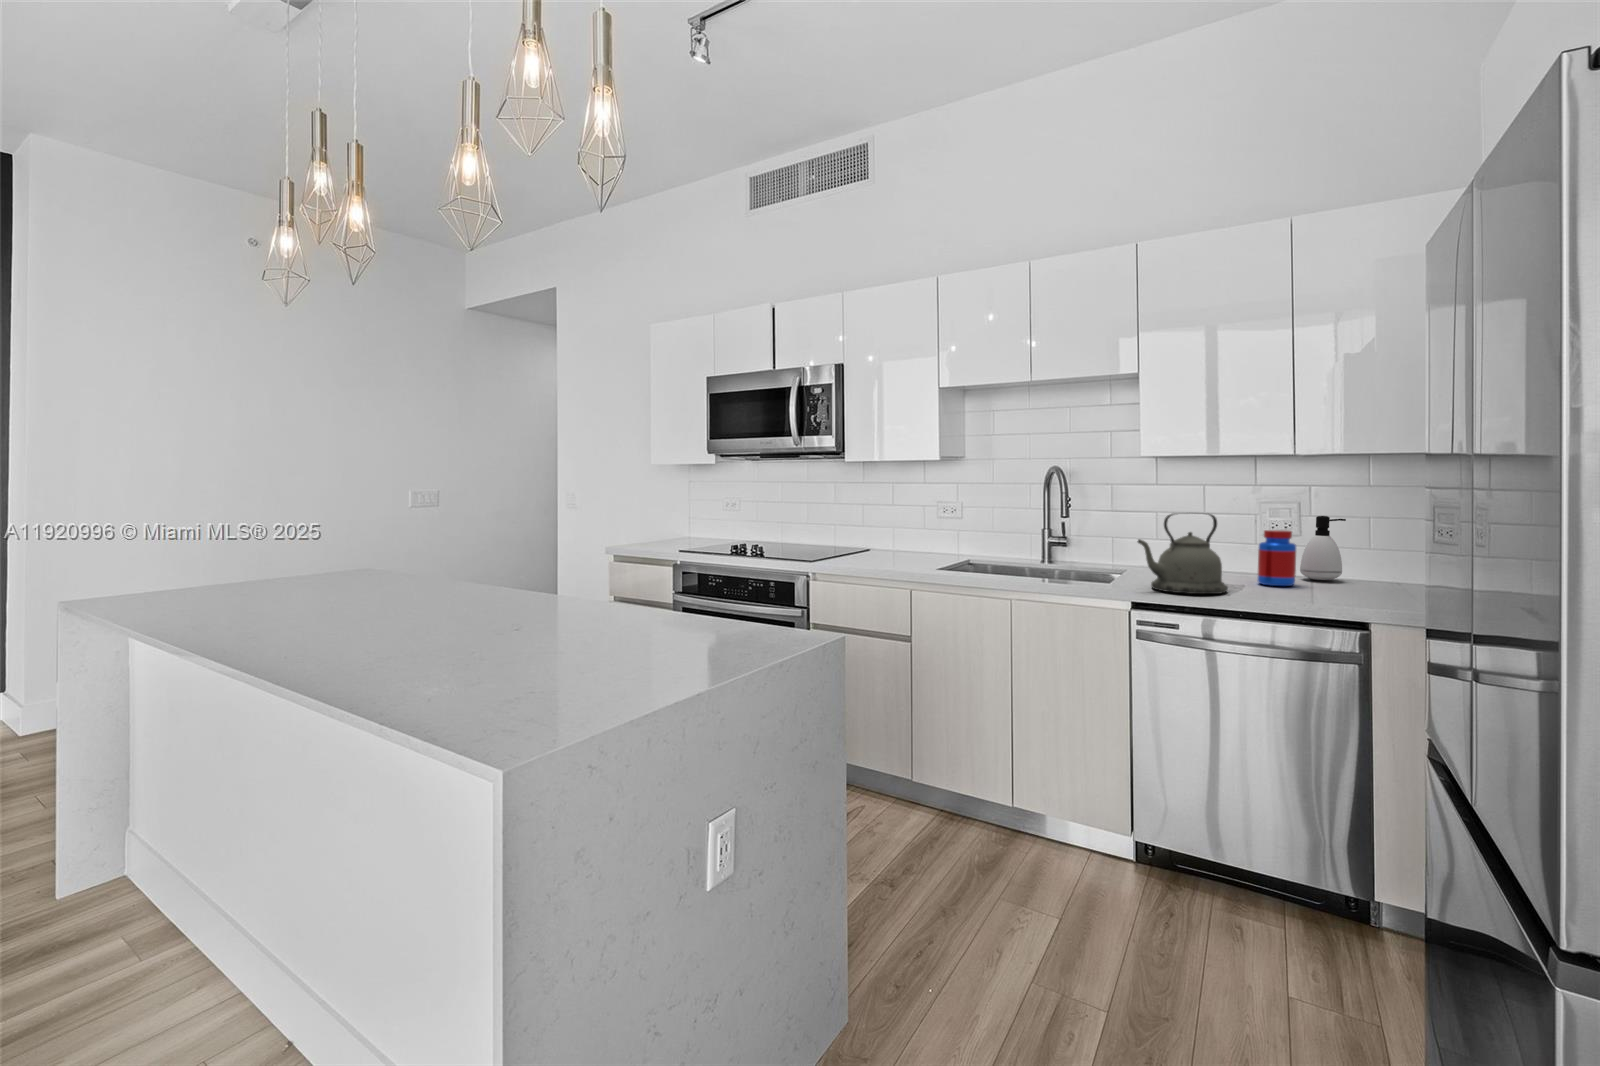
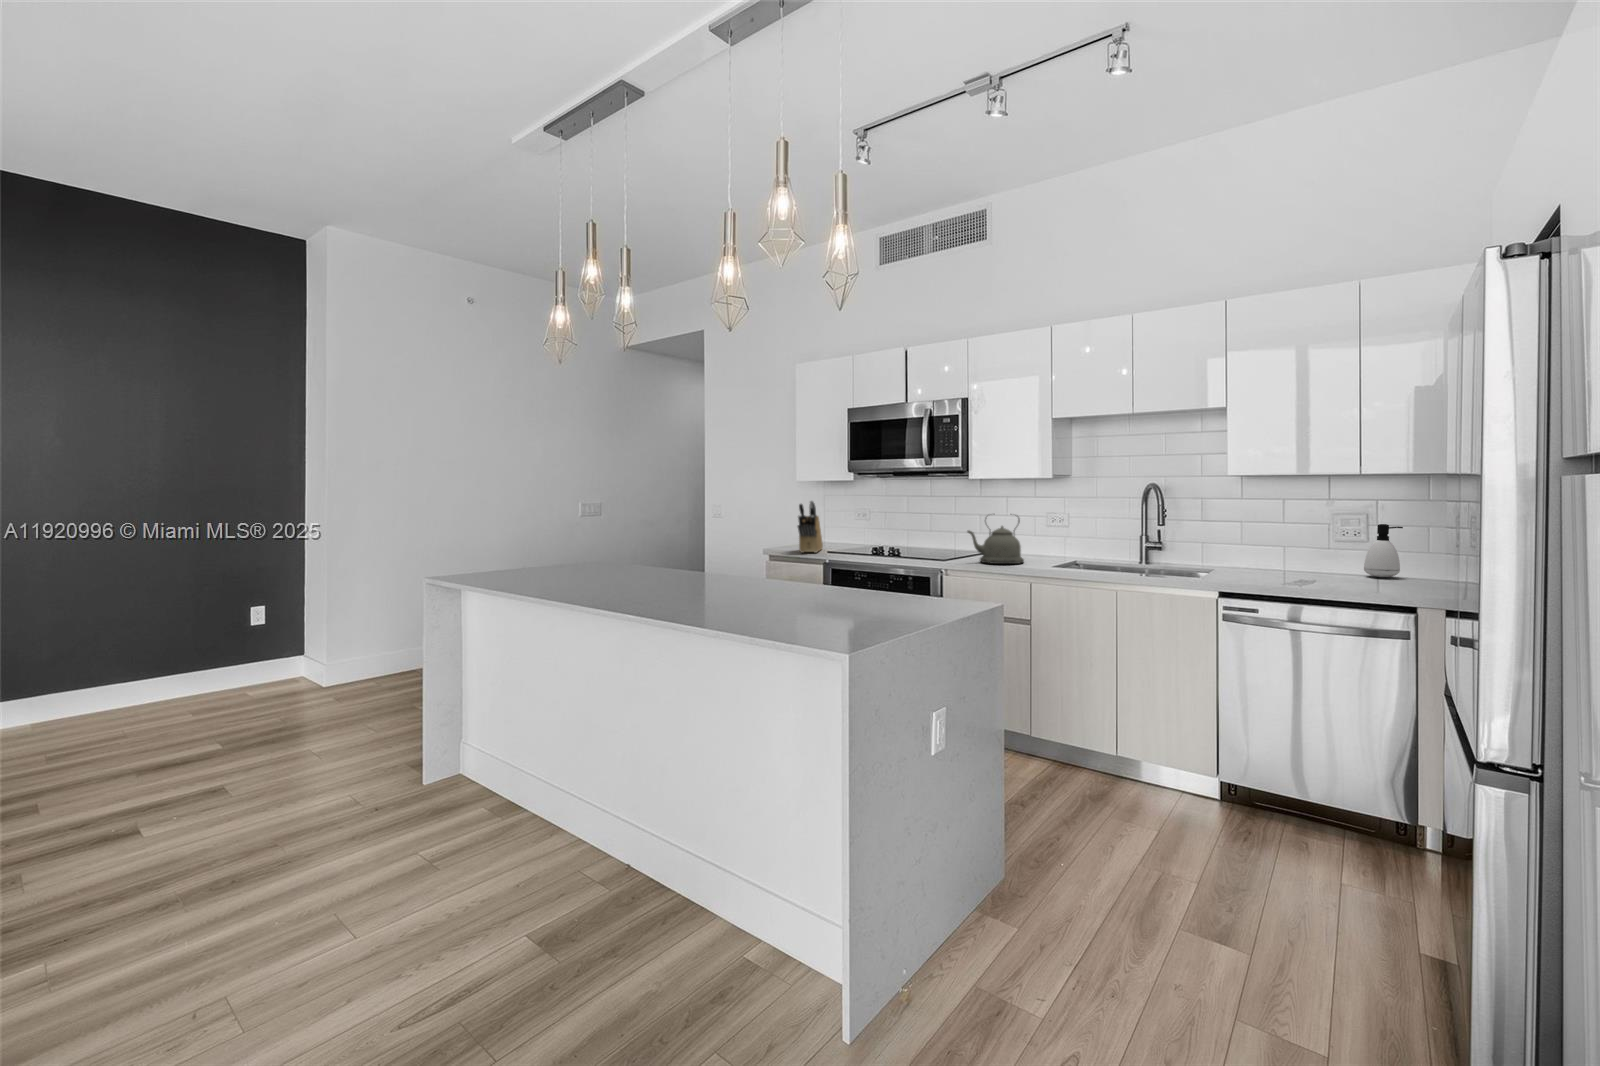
knife block: none [641,489,679,552] -> present [798,501,823,553]
kettle: present [1137,513,1228,594] -> present [968,518,1024,564]
jar: present [1258,530,1296,586] -> none [1326,536,1359,581]

